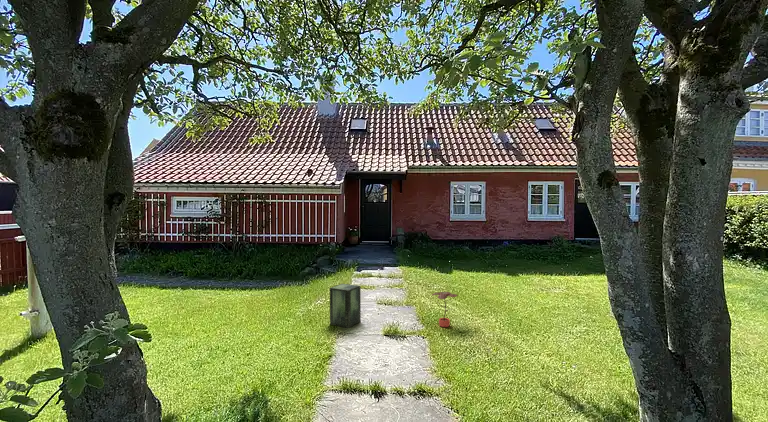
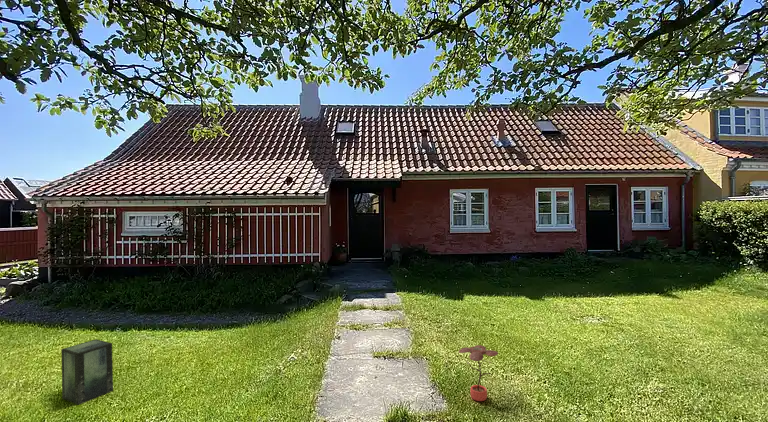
storage box: present [330,284,361,328] -> present [61,339,113,405]

